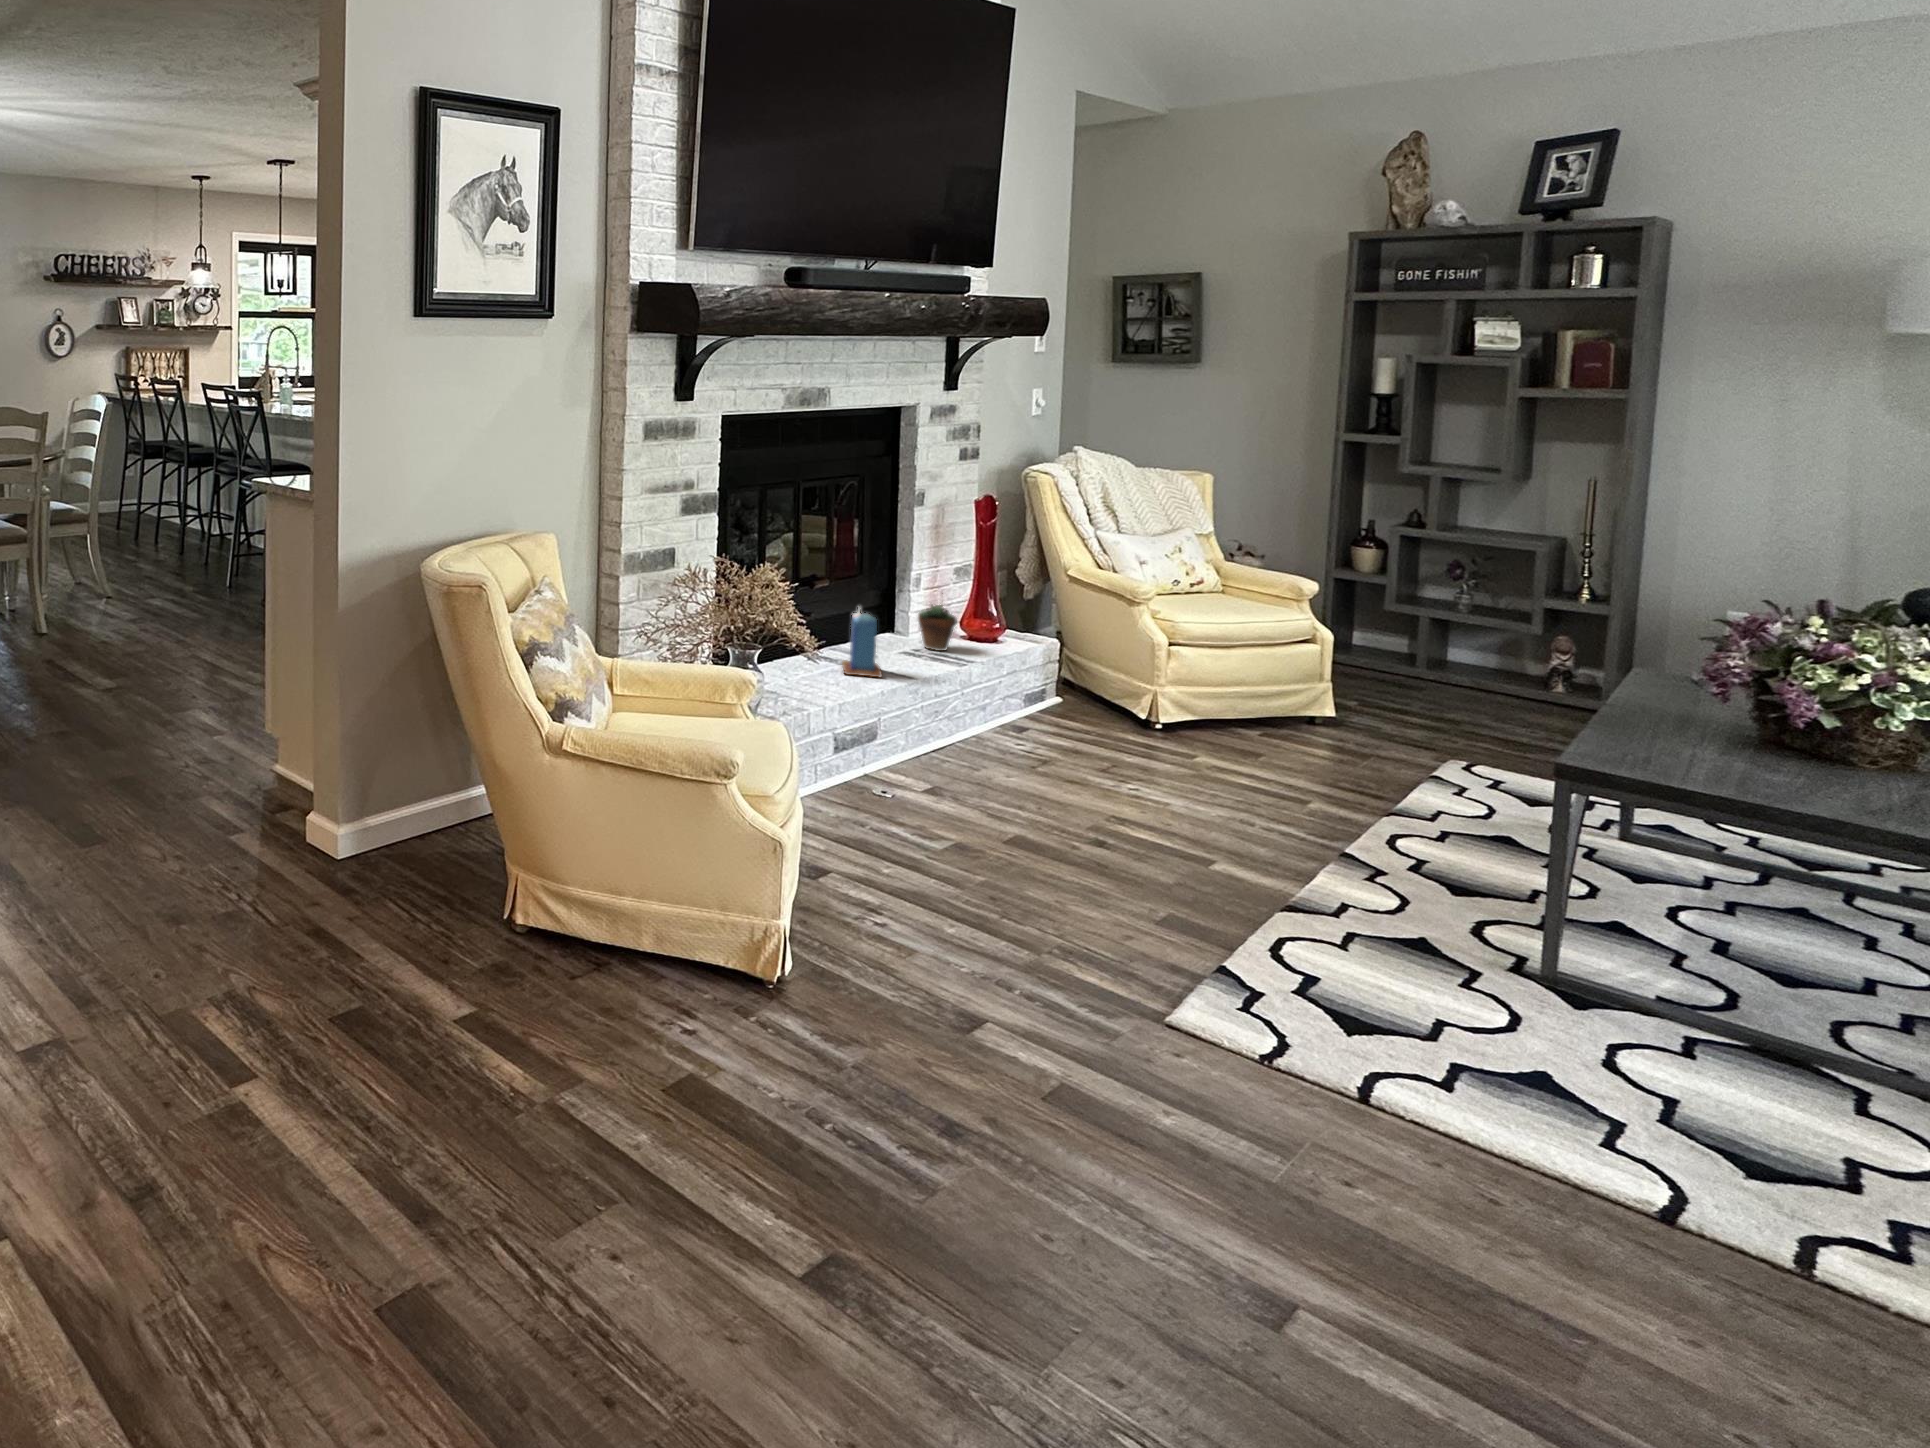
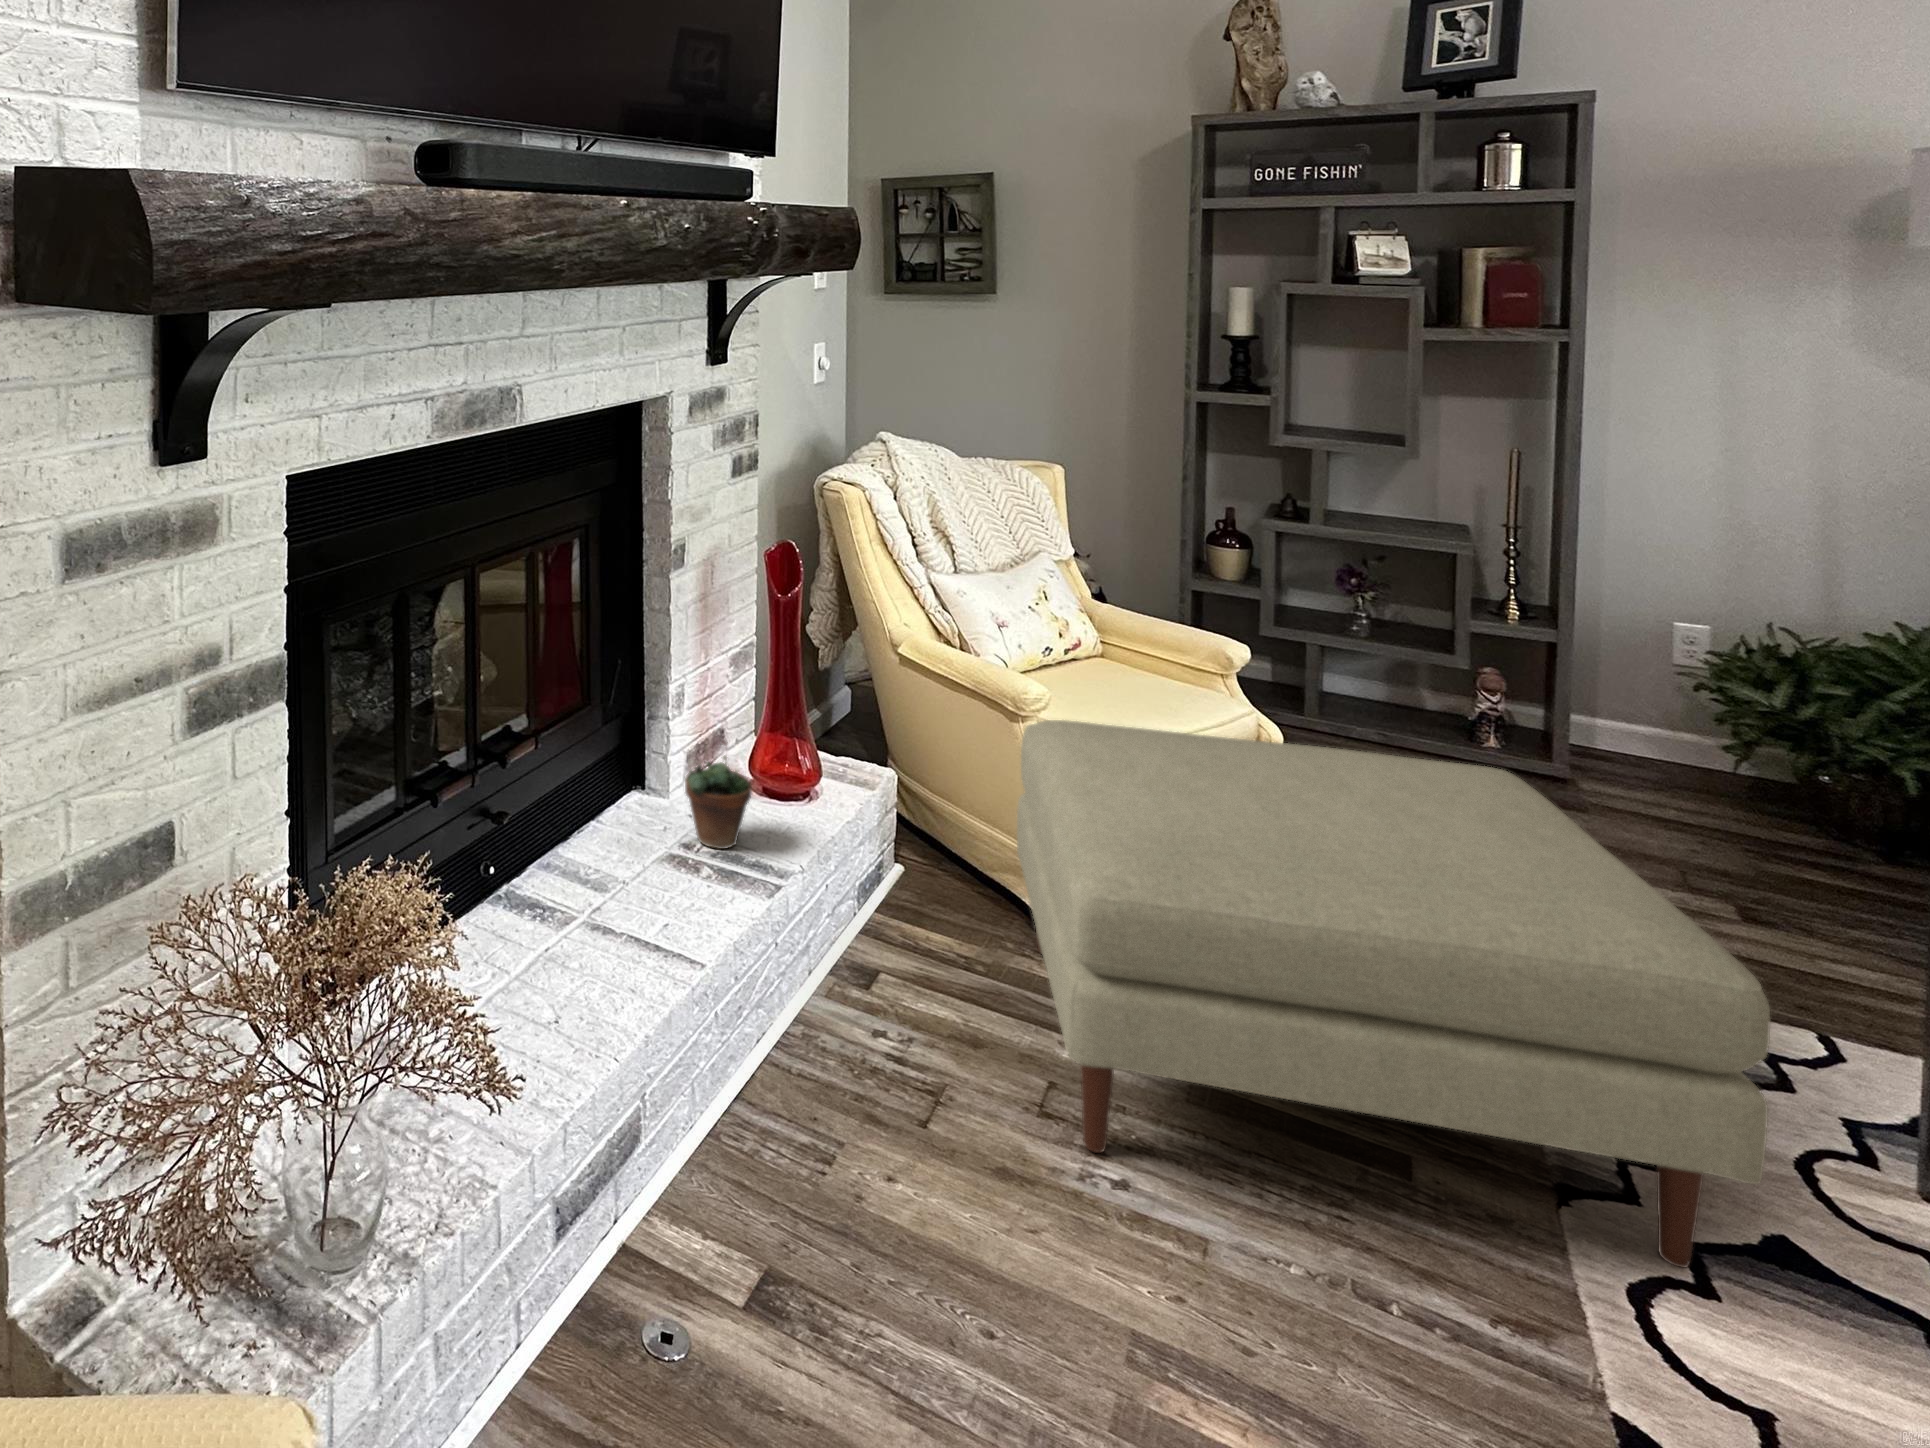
ottoman: none [1112,601,1487,851] -> present [1017,720,1770,1267]
candle: present [842,611,882,677] -> none [561,824,640,978]

